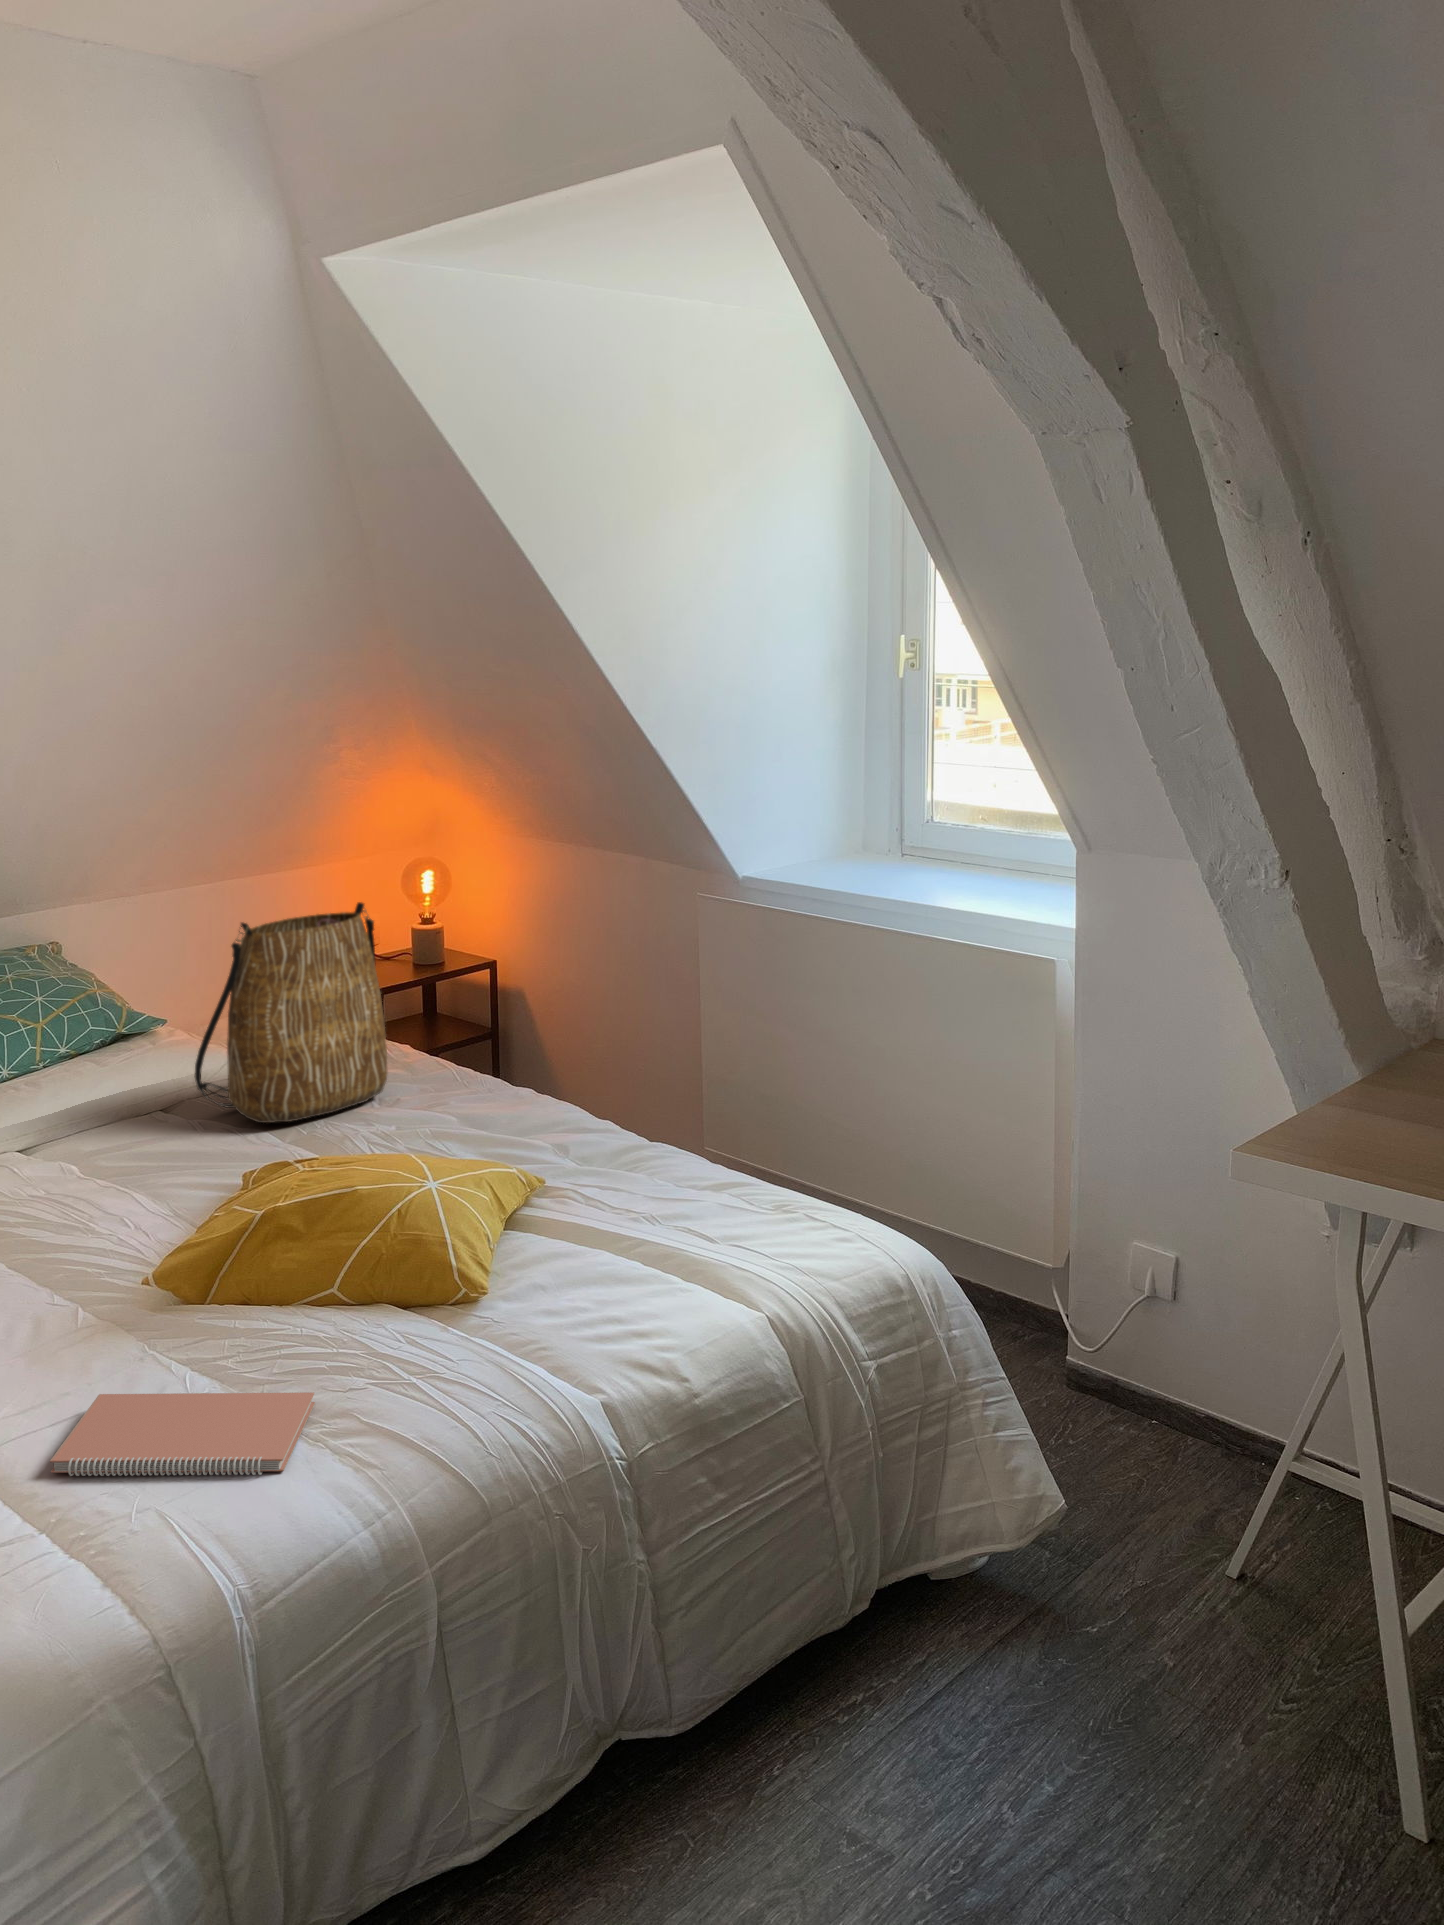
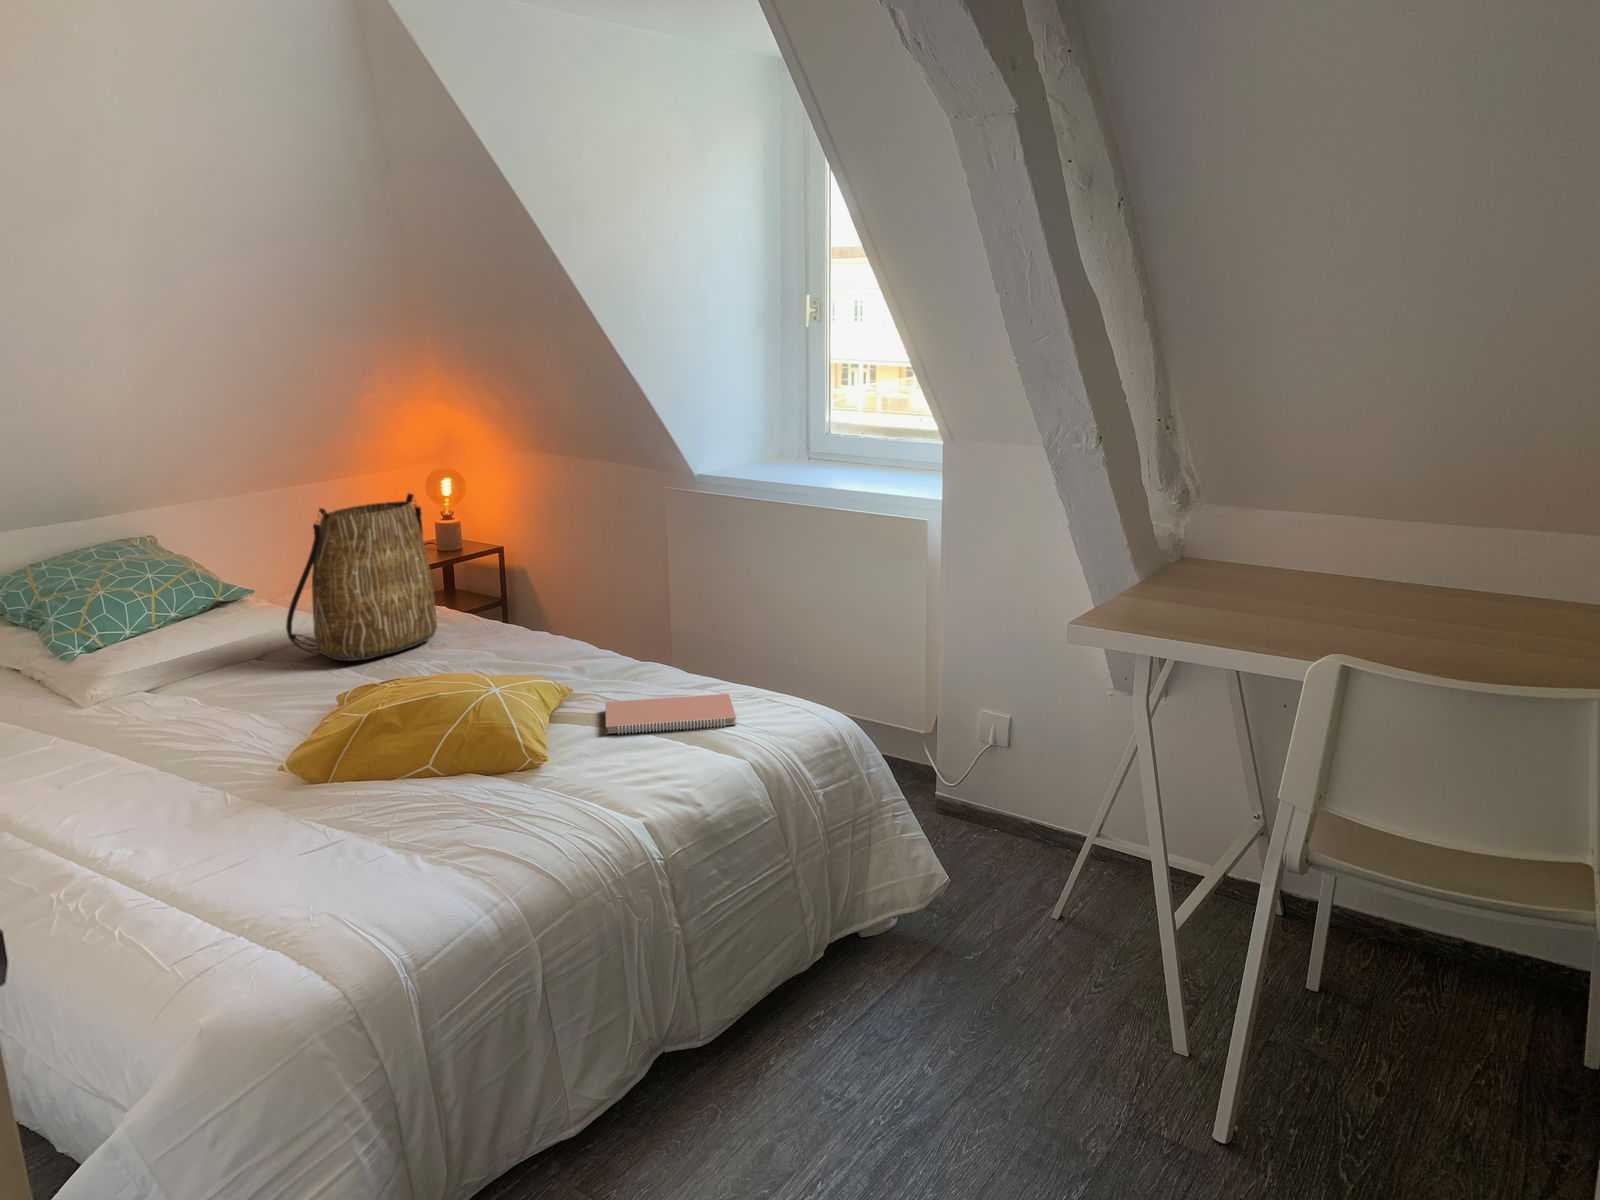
notebook: present [50,1392,315,1476] -> present [606,694,736,734]

